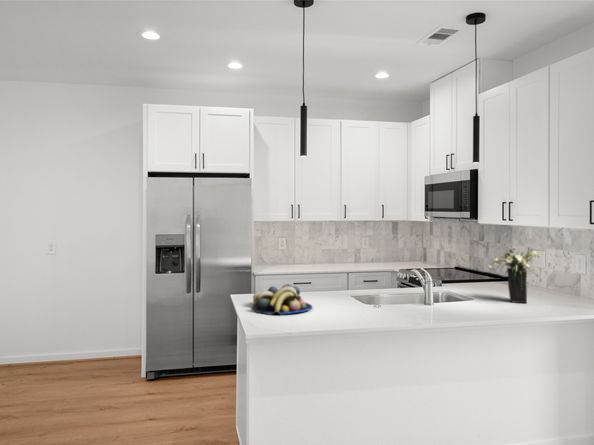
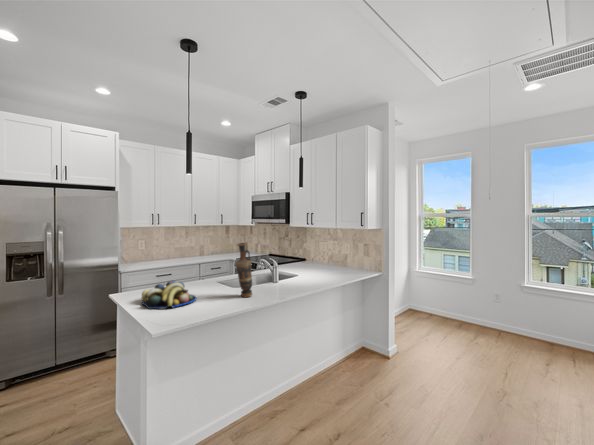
vase: none [358,241,382,315] -> present [235,243,252,297]
flower arrangement: present [488,248,541,303] -> none [308,242,337,277]

